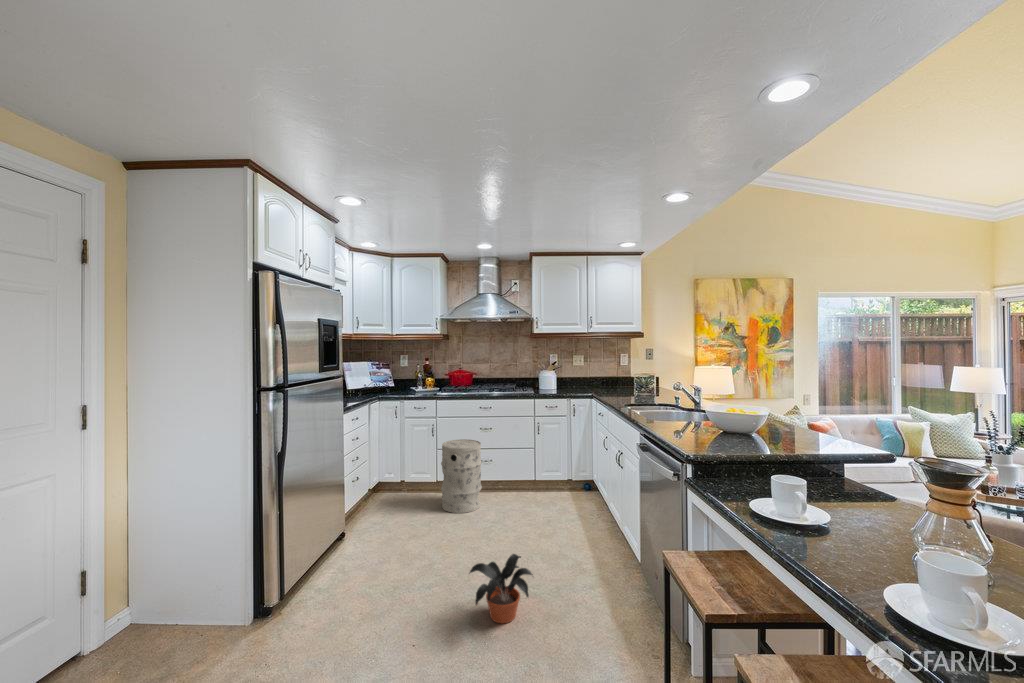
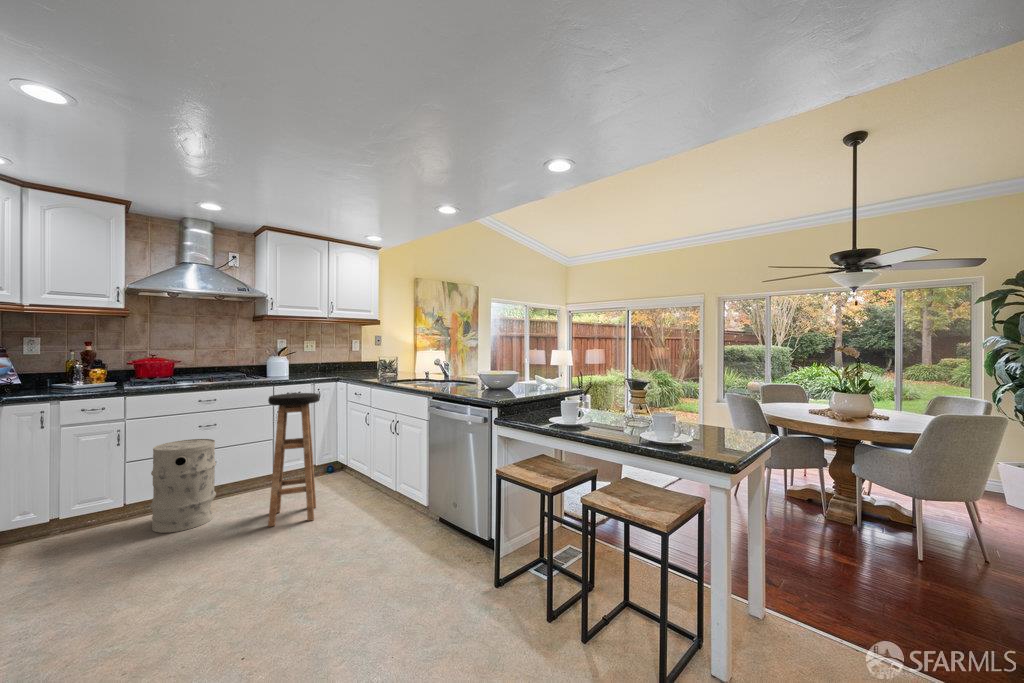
bar stool: none [504,411,550,538] -> present [268,393,319,527]
potted plant: present [469,554,533,624] -> none [287,523,364,592]

